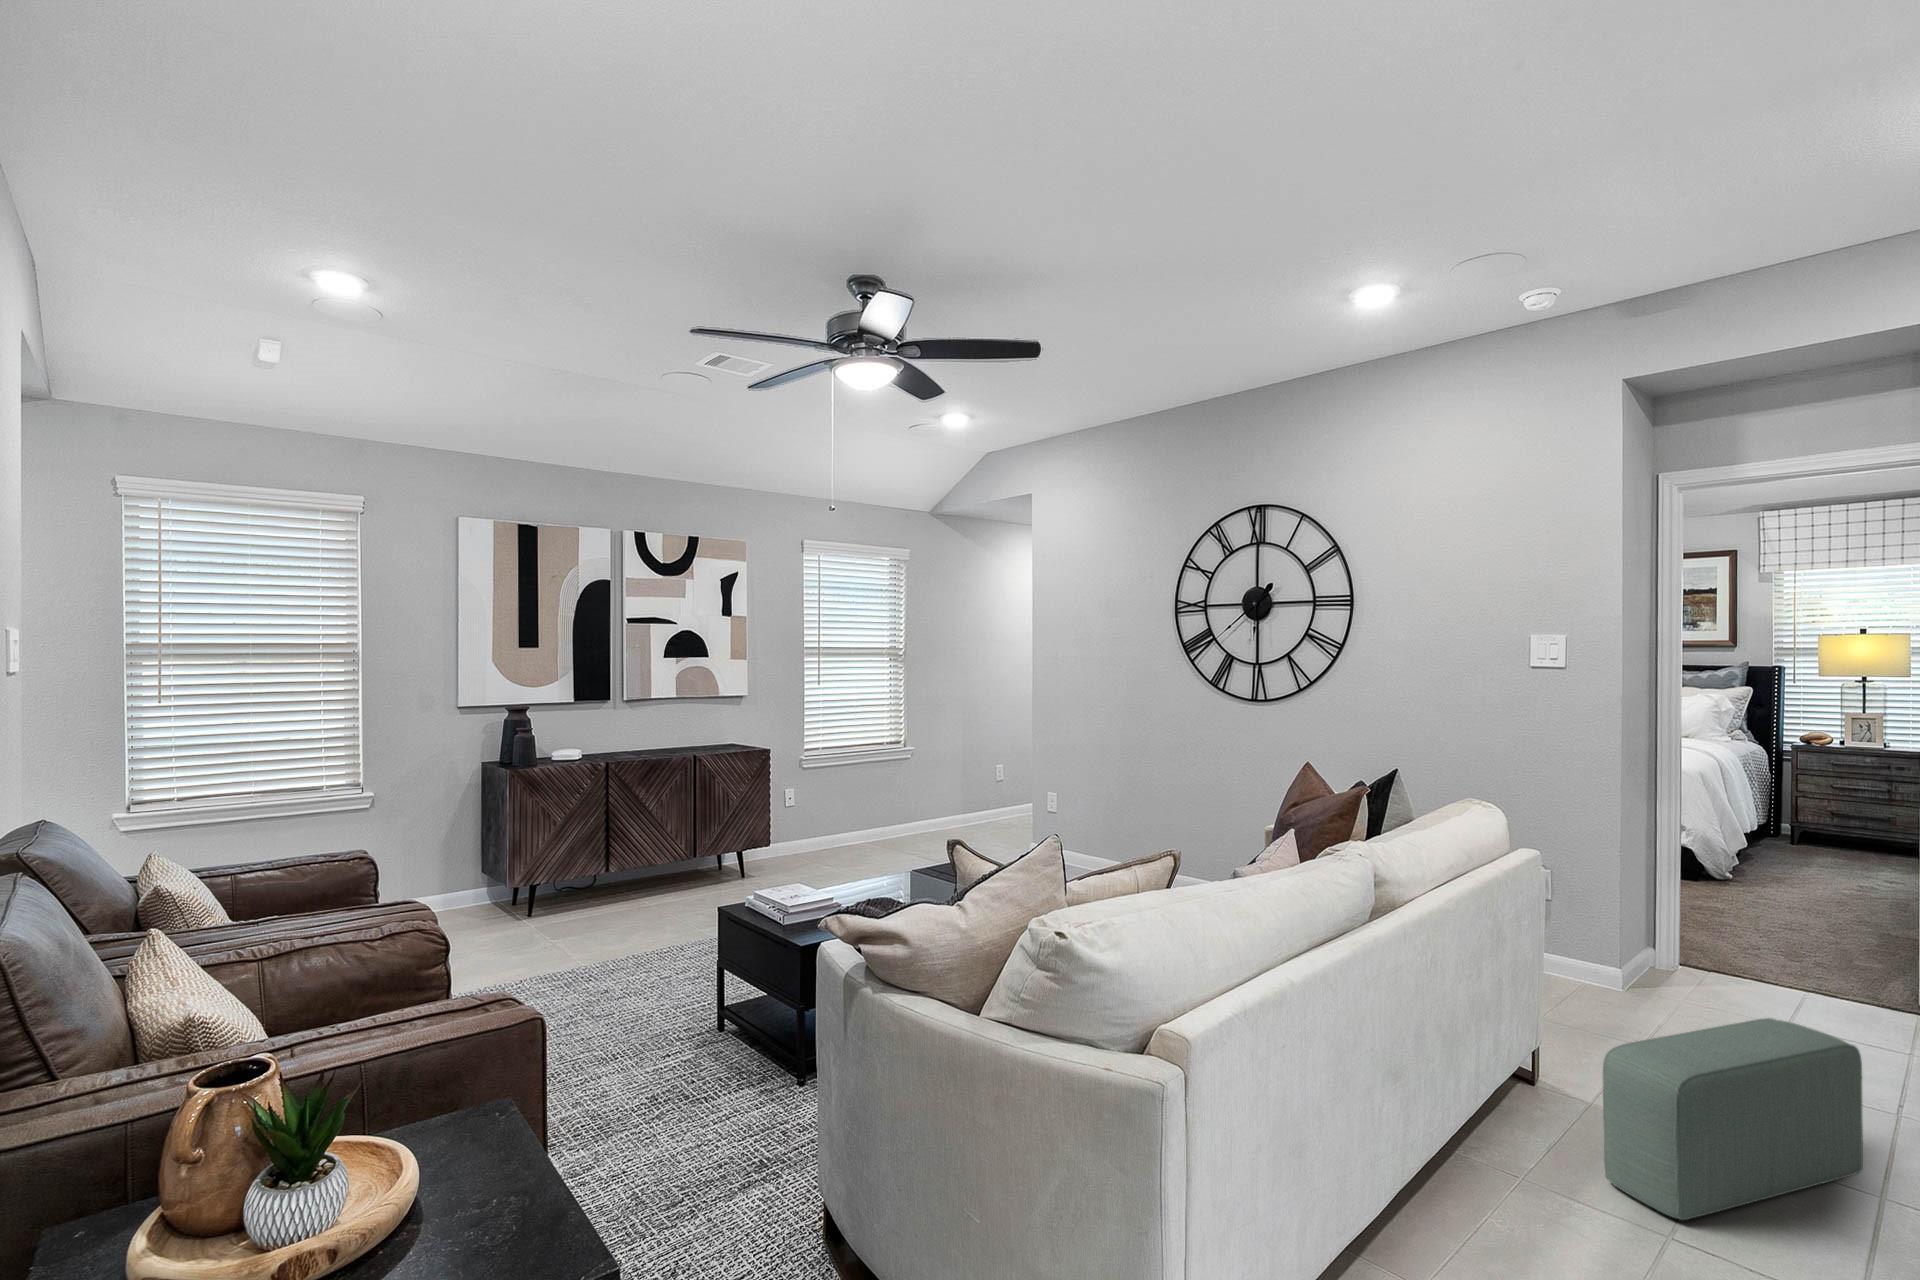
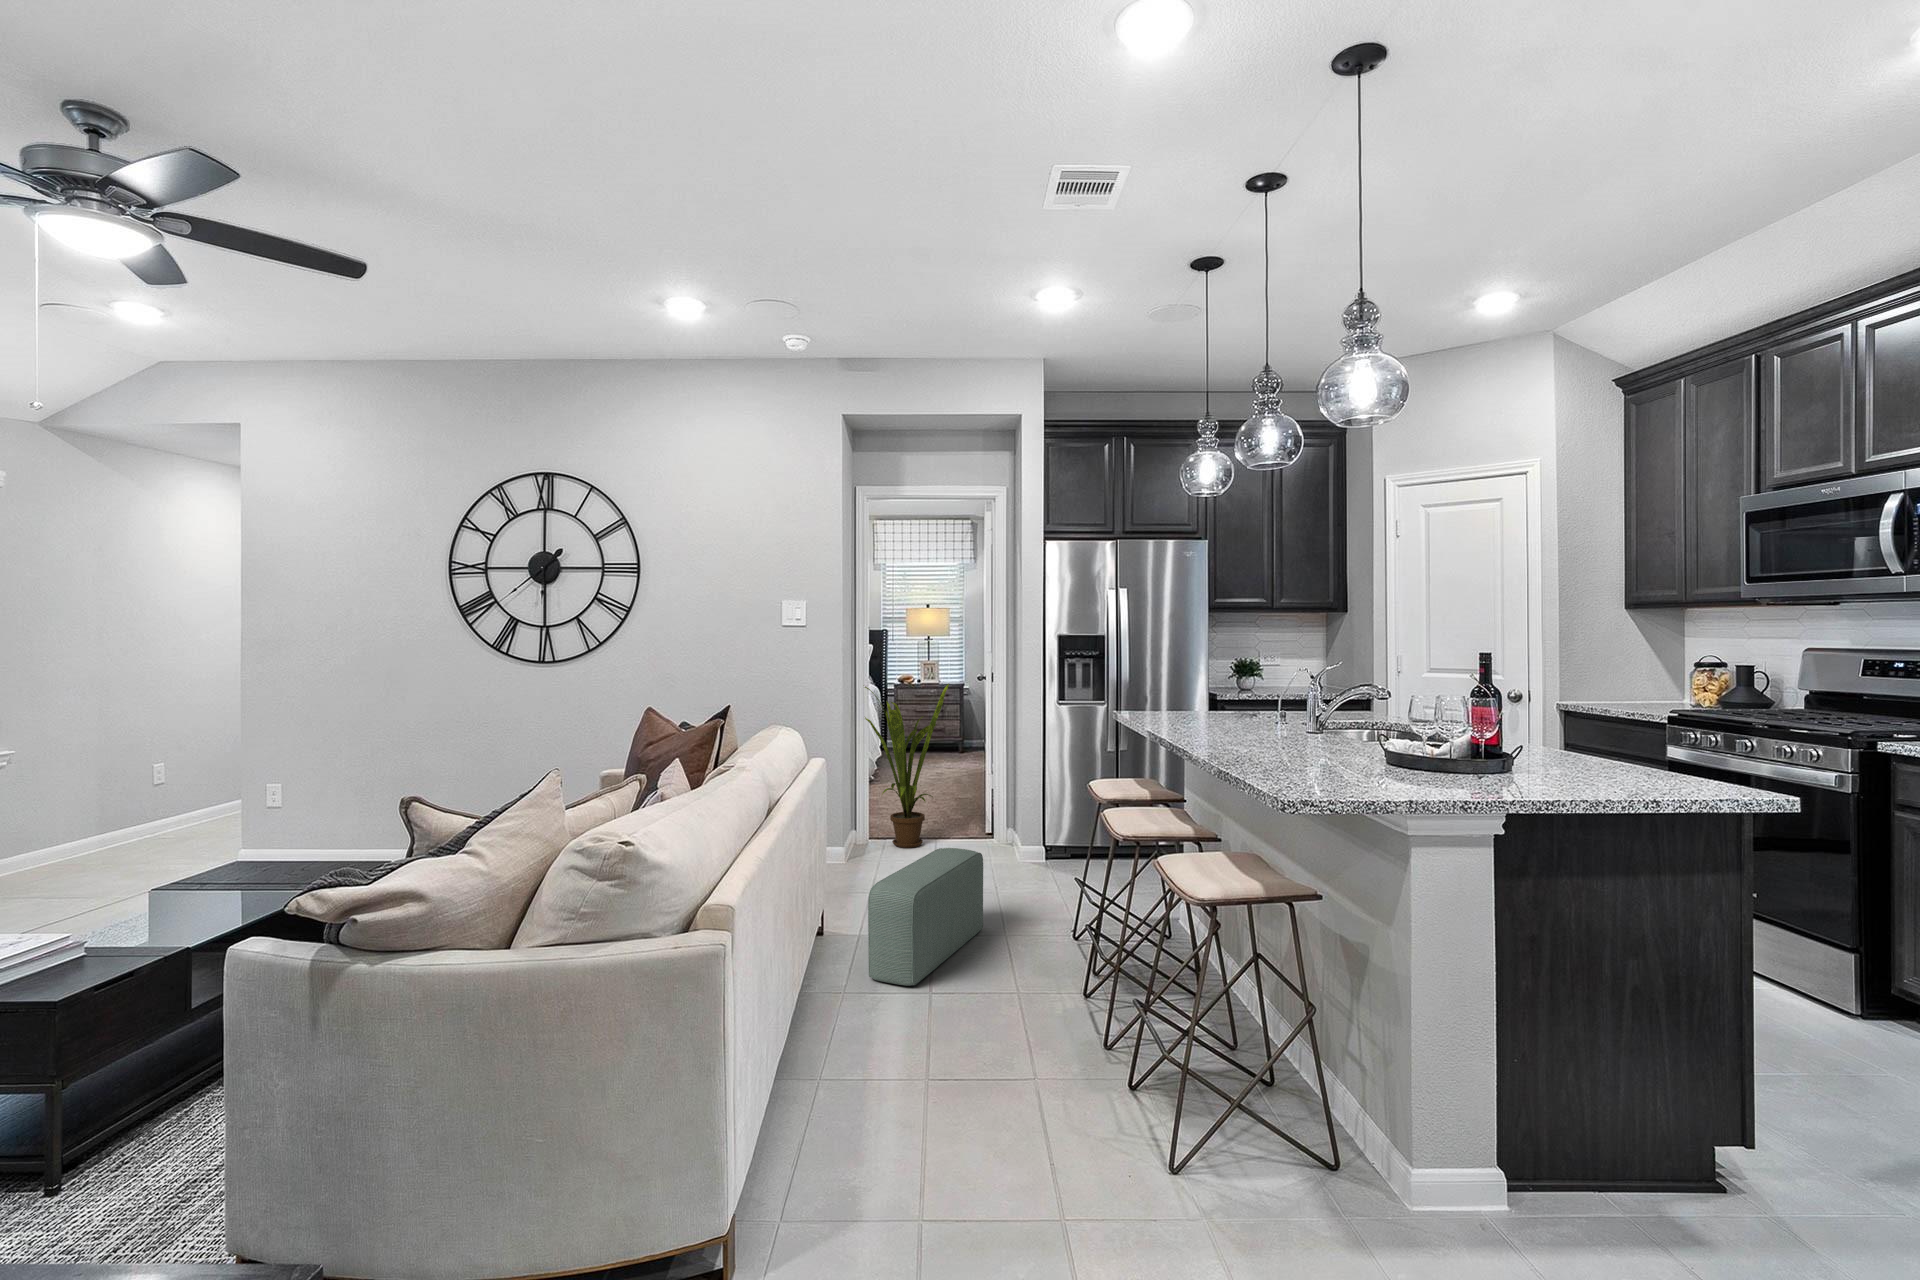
house plant: none [1660,746,1847,1001] -> present [865,684,949,848]

